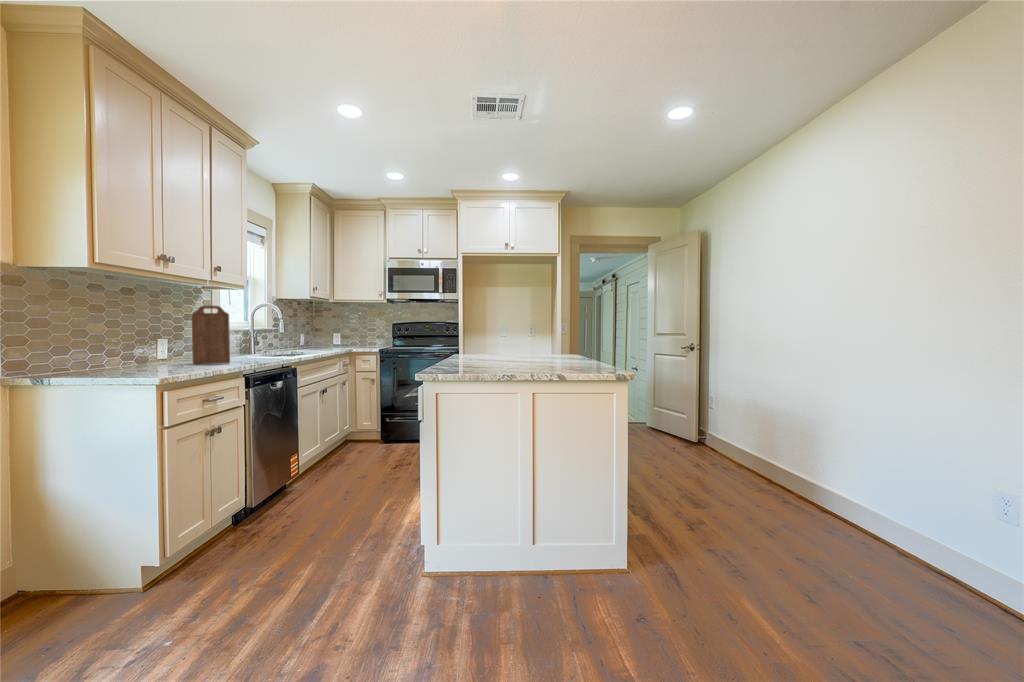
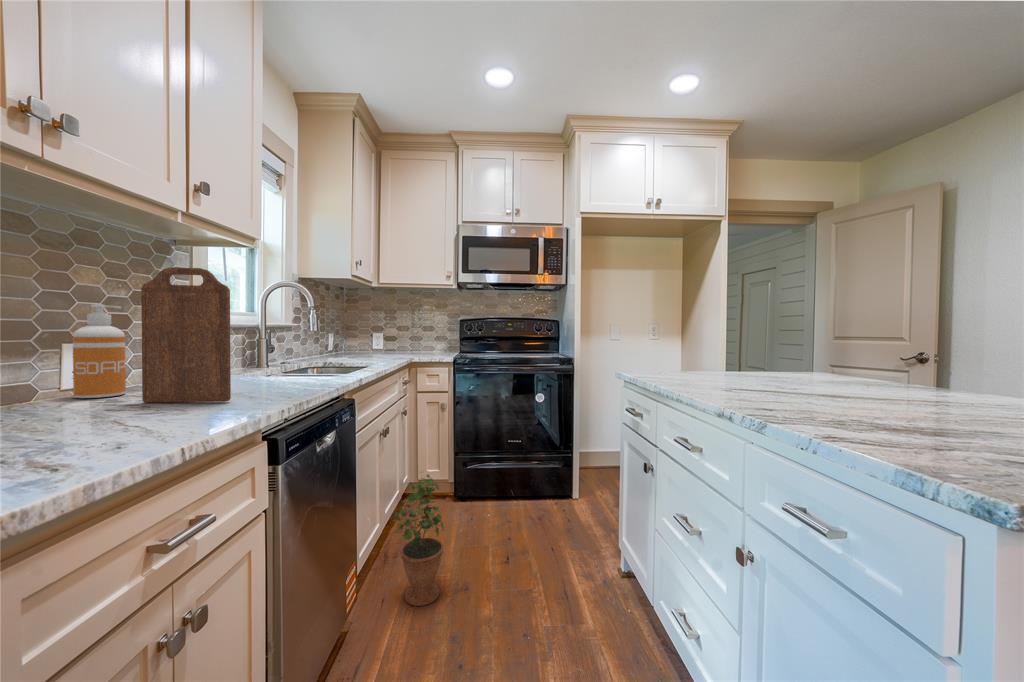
soap dispenser: none [162,322,184,362] -> present [73,304,126,398]
potted plant: none [321,411,352,481] -> present [393,475,444,606]

